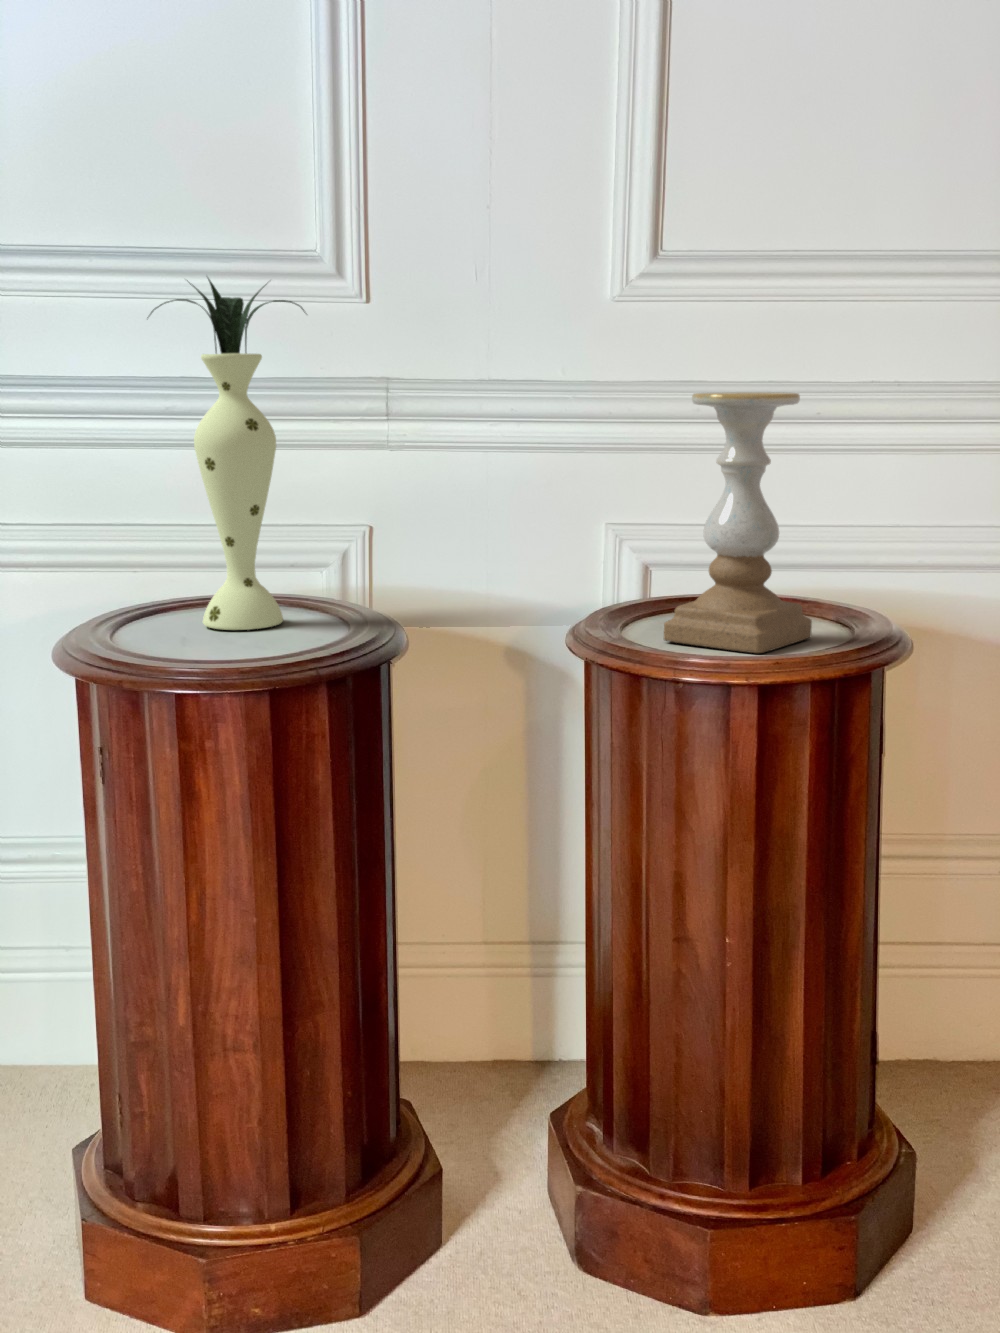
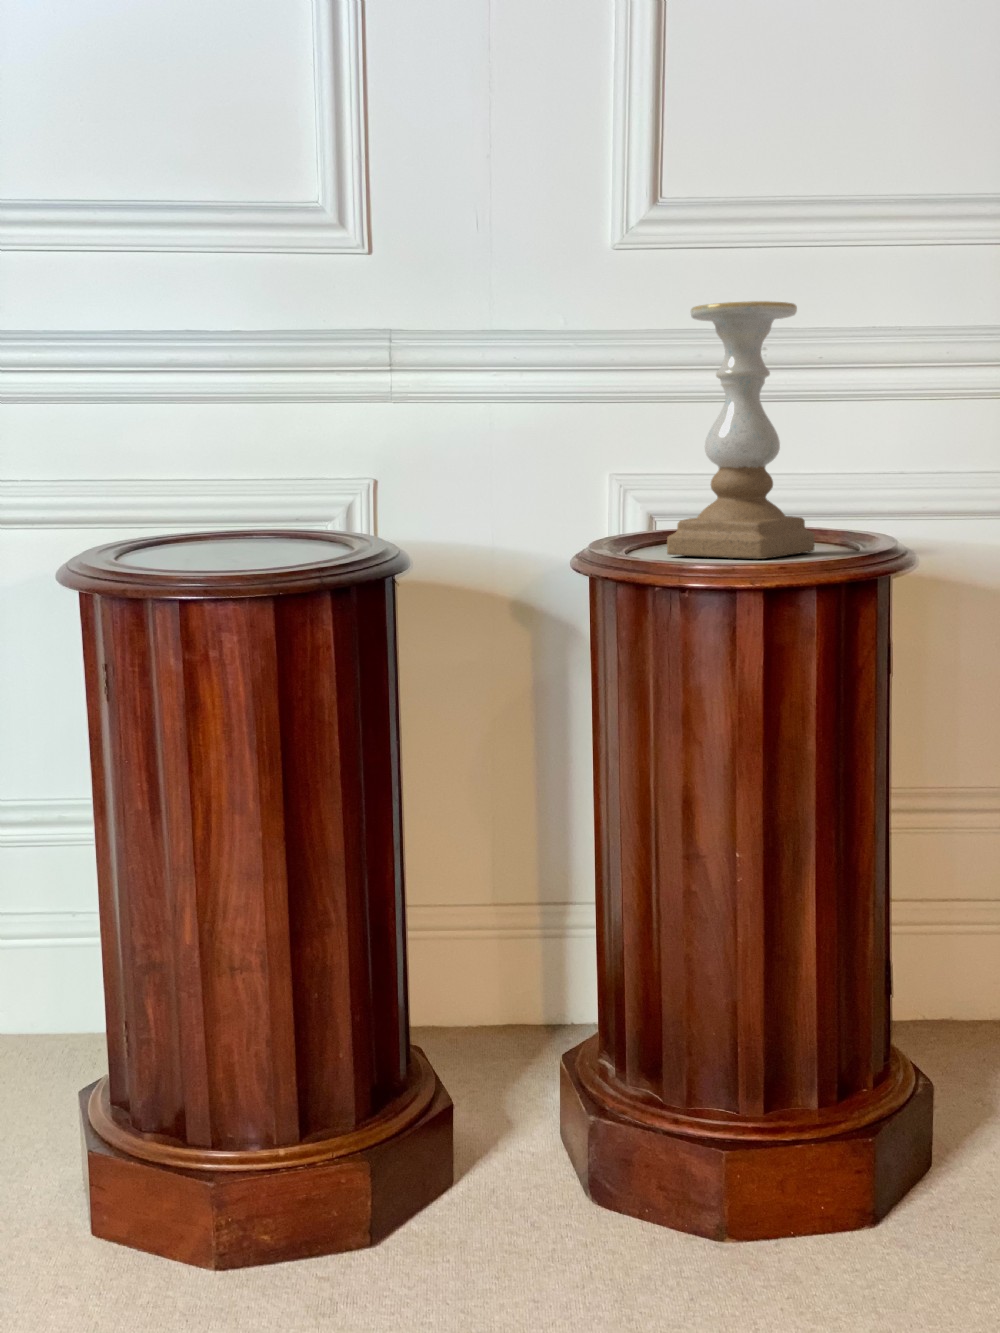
vase: present [147,278,305,630] -> none [153,201,312,555]

